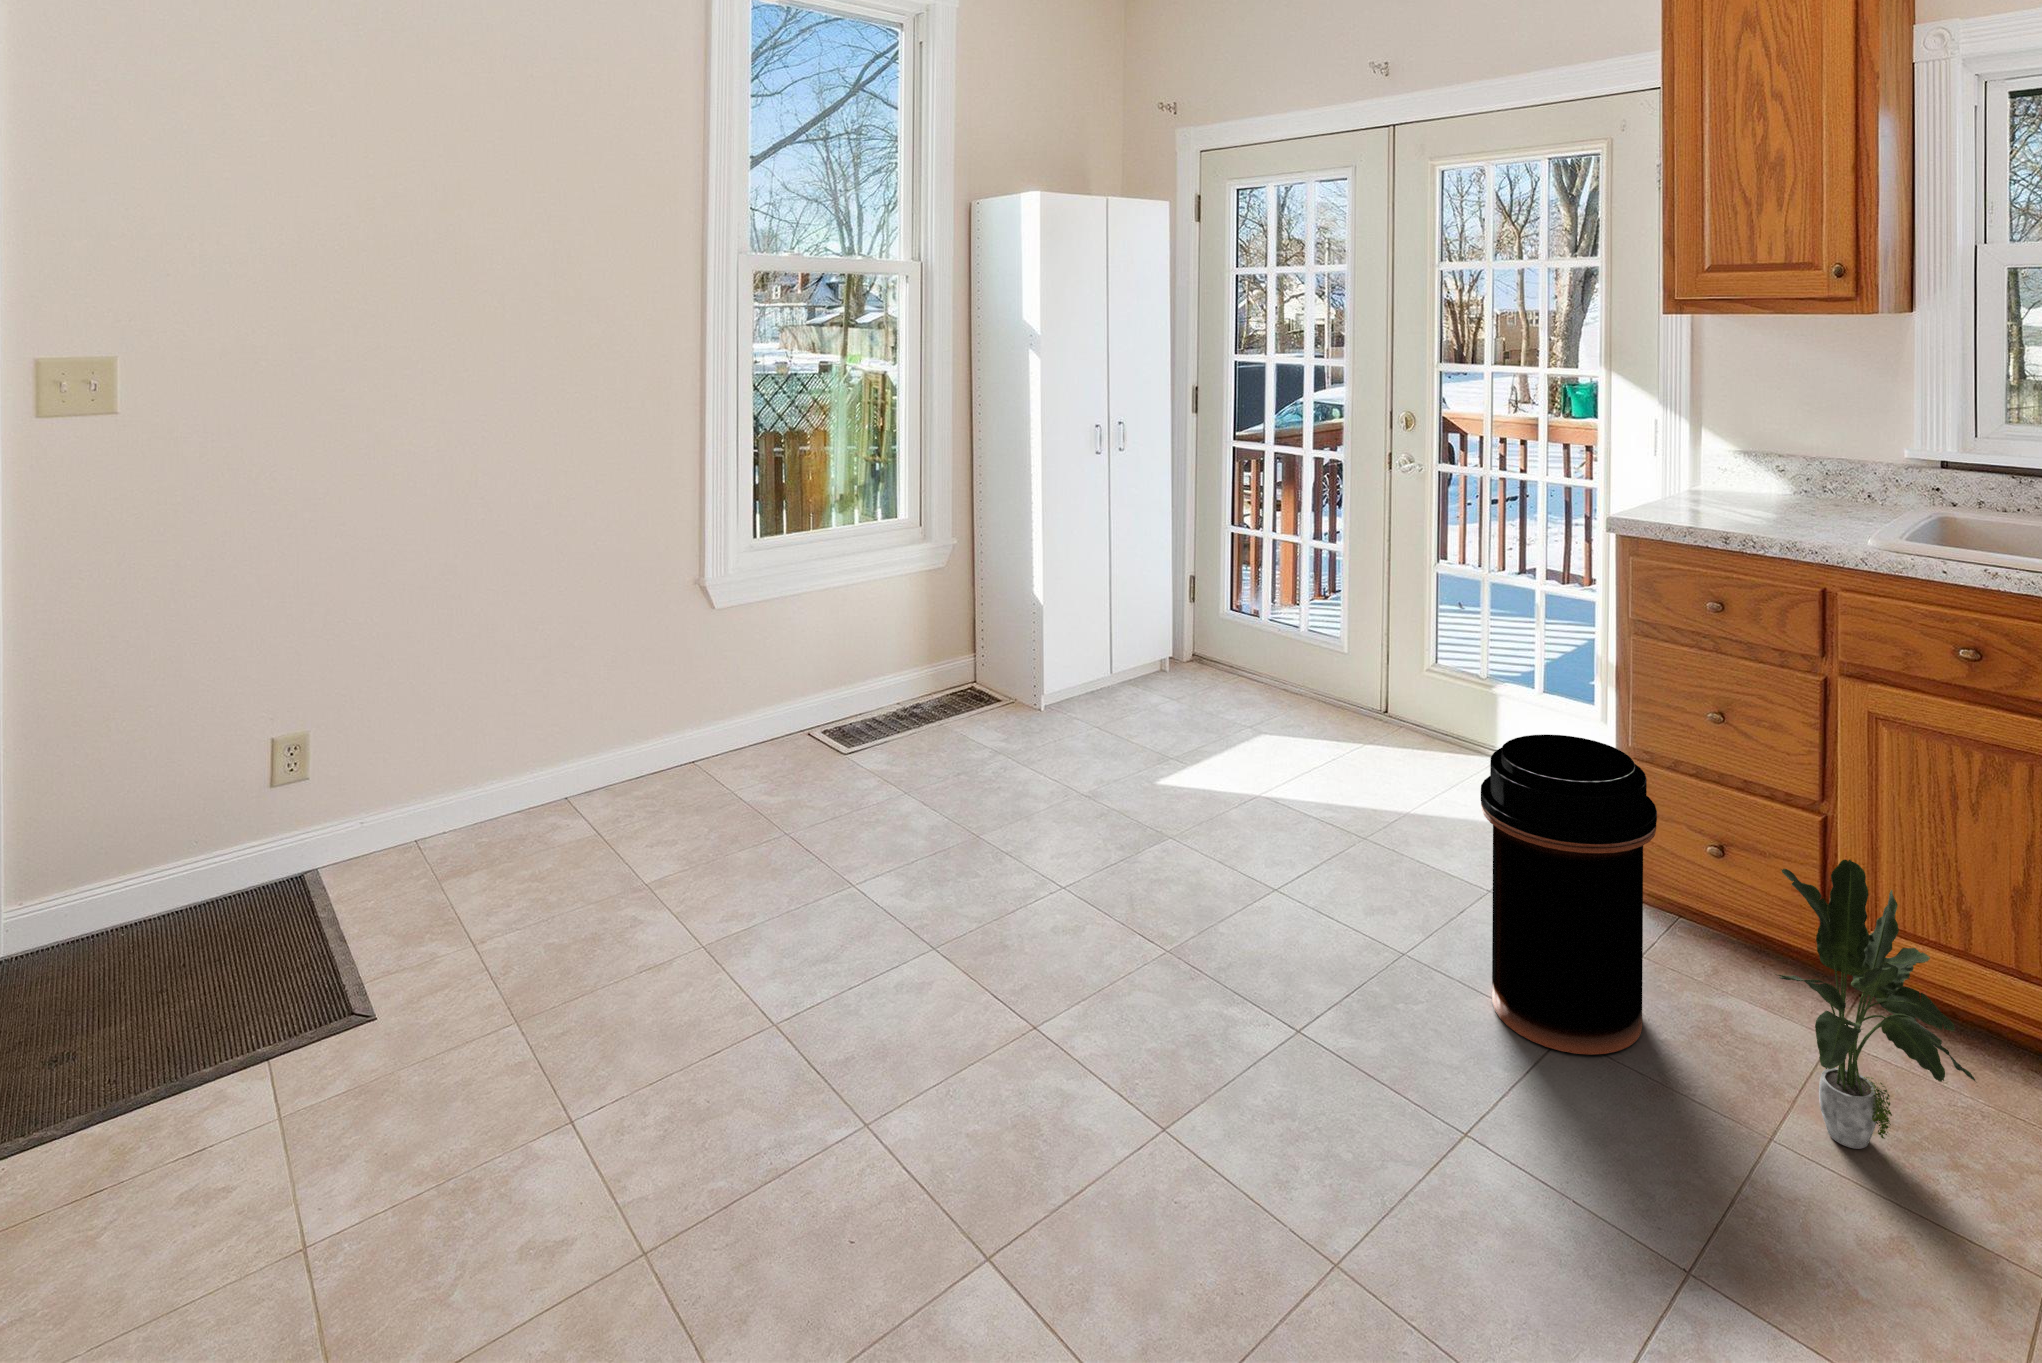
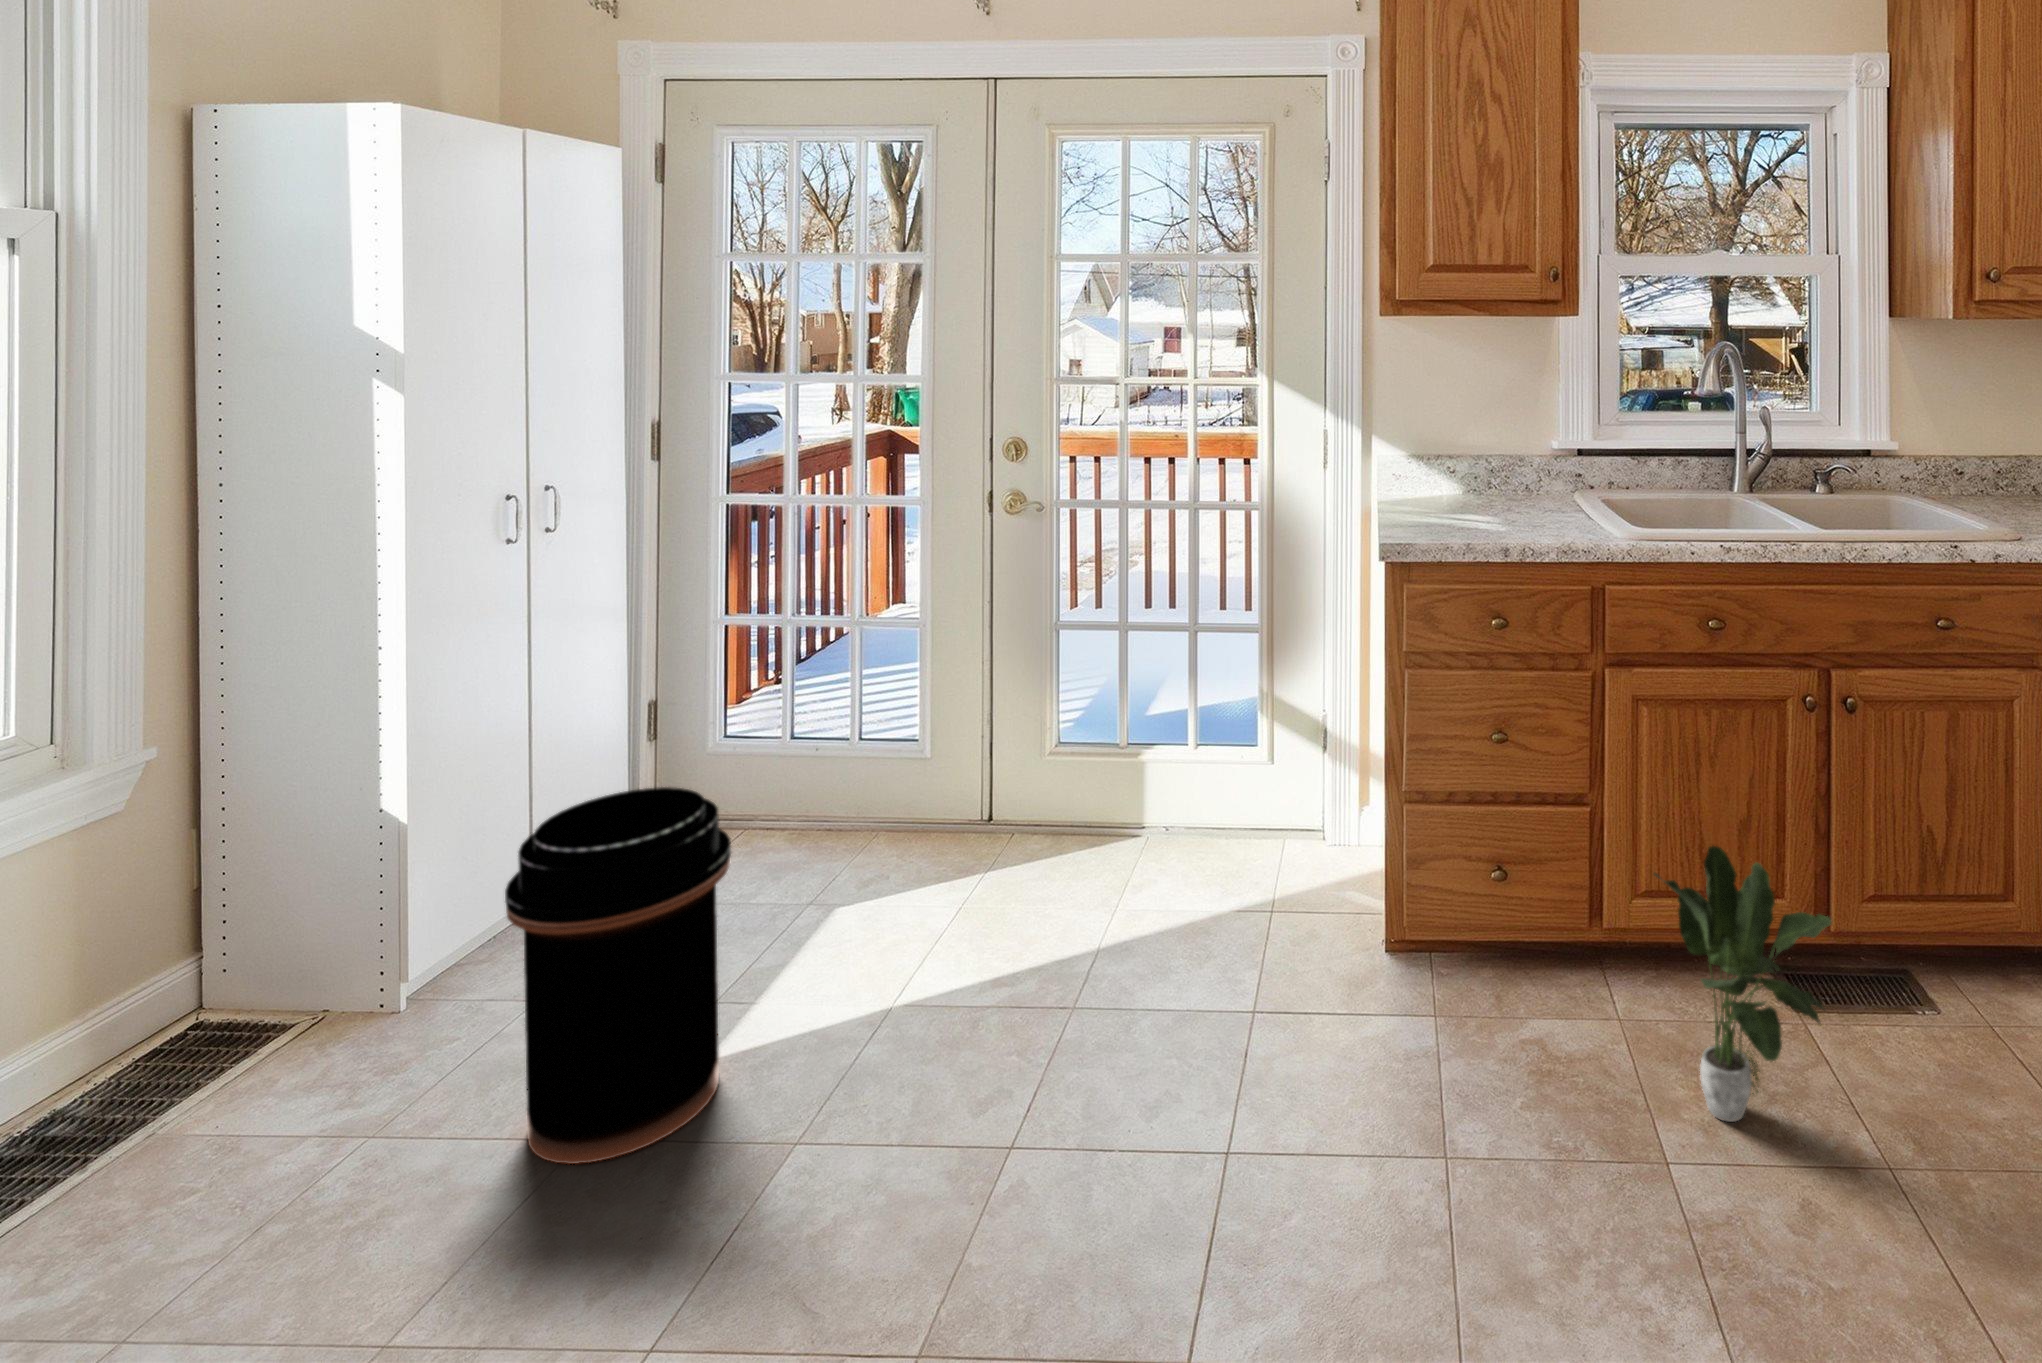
trash can: present [1481,735,1657,1055] -> present [505,787,731,1164]

